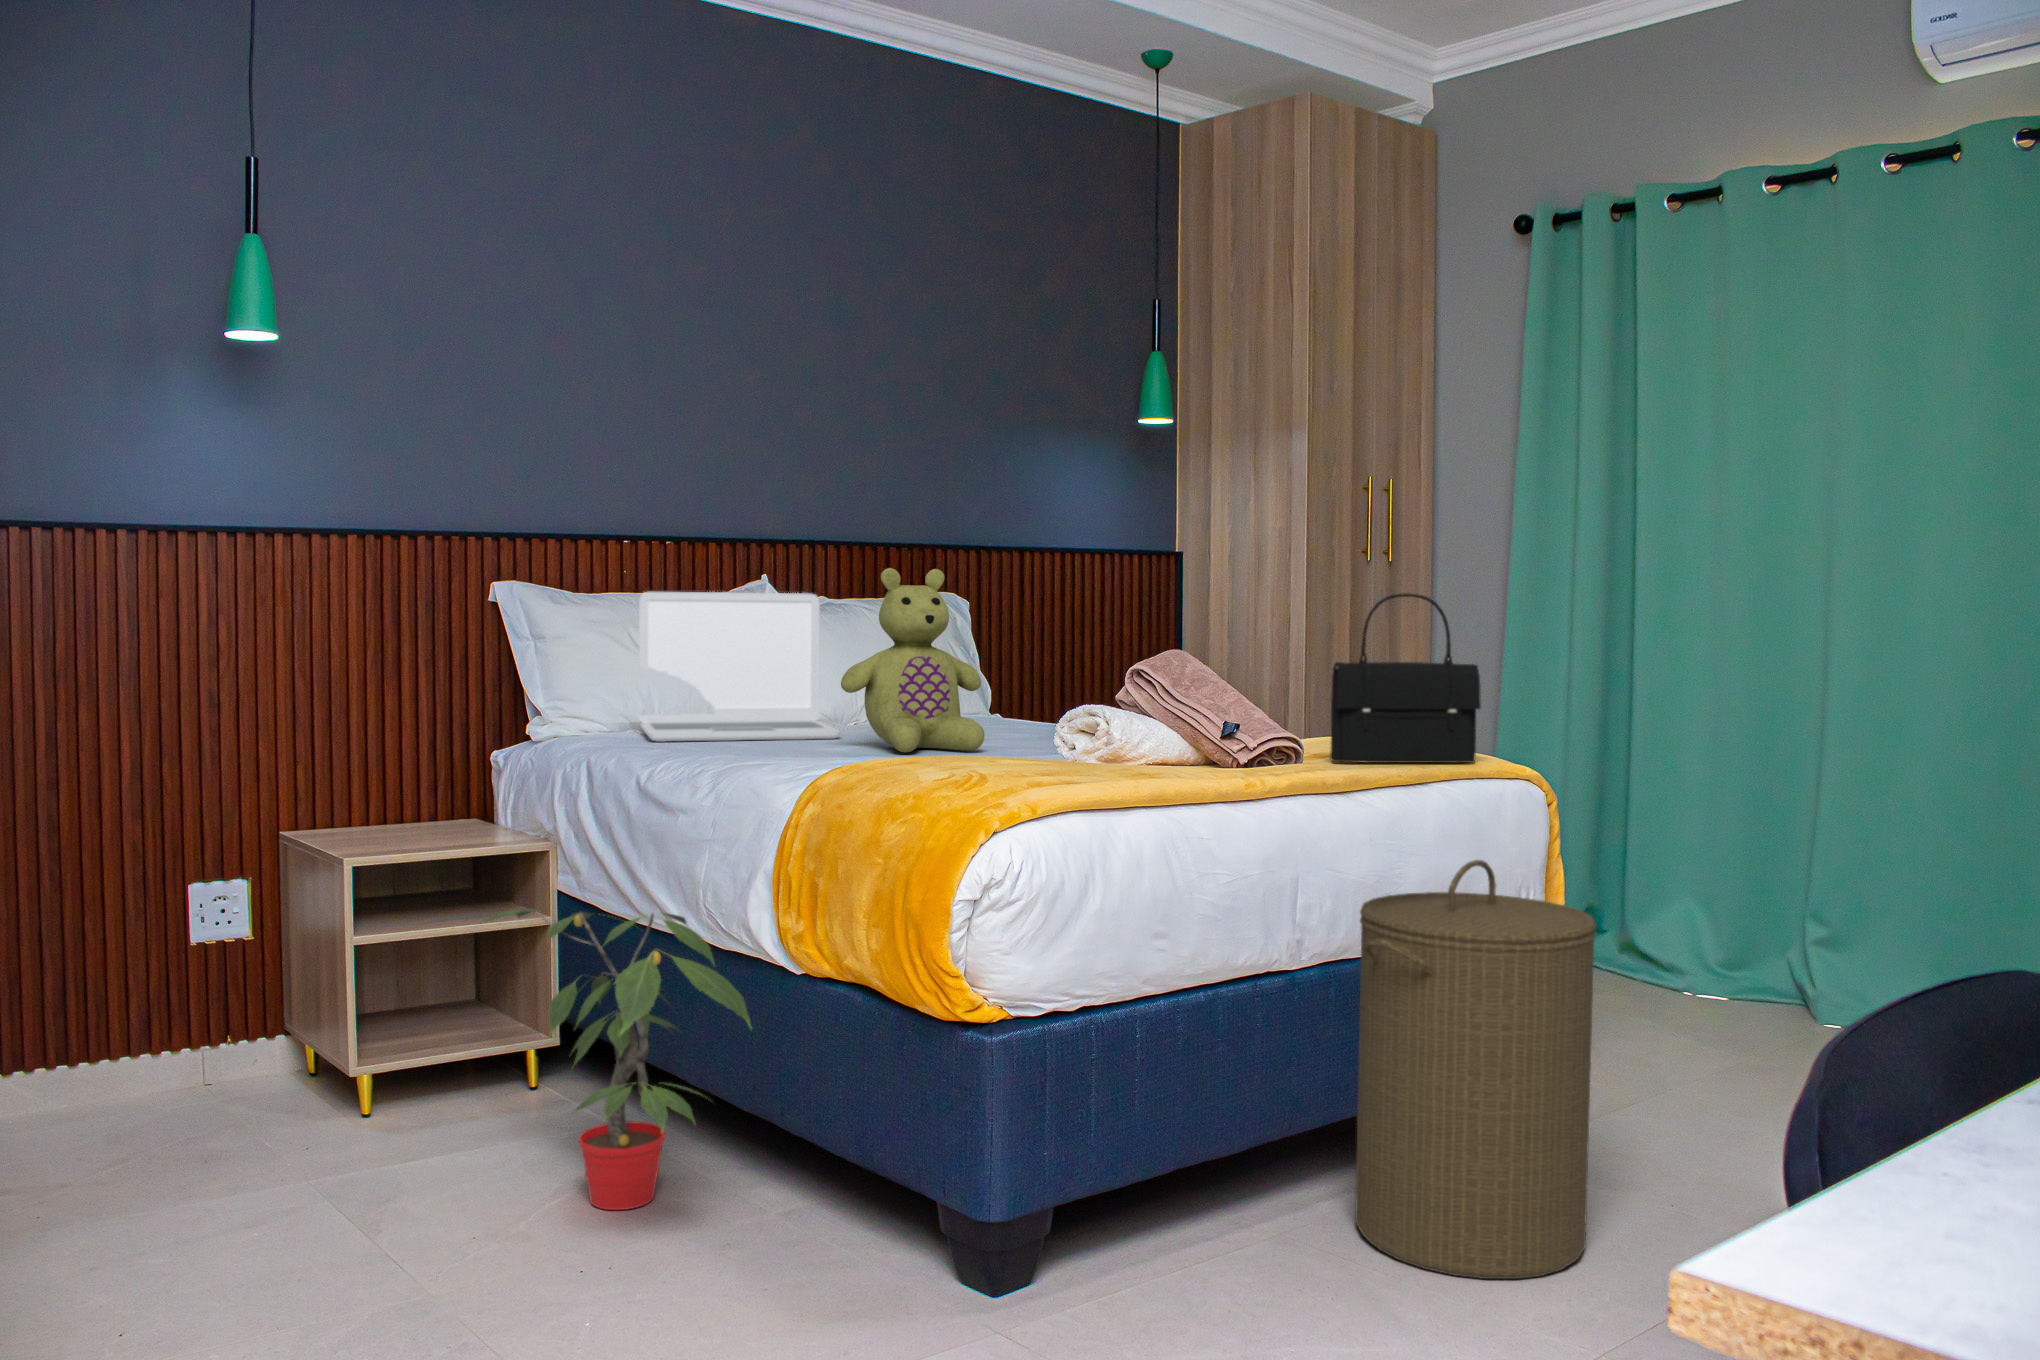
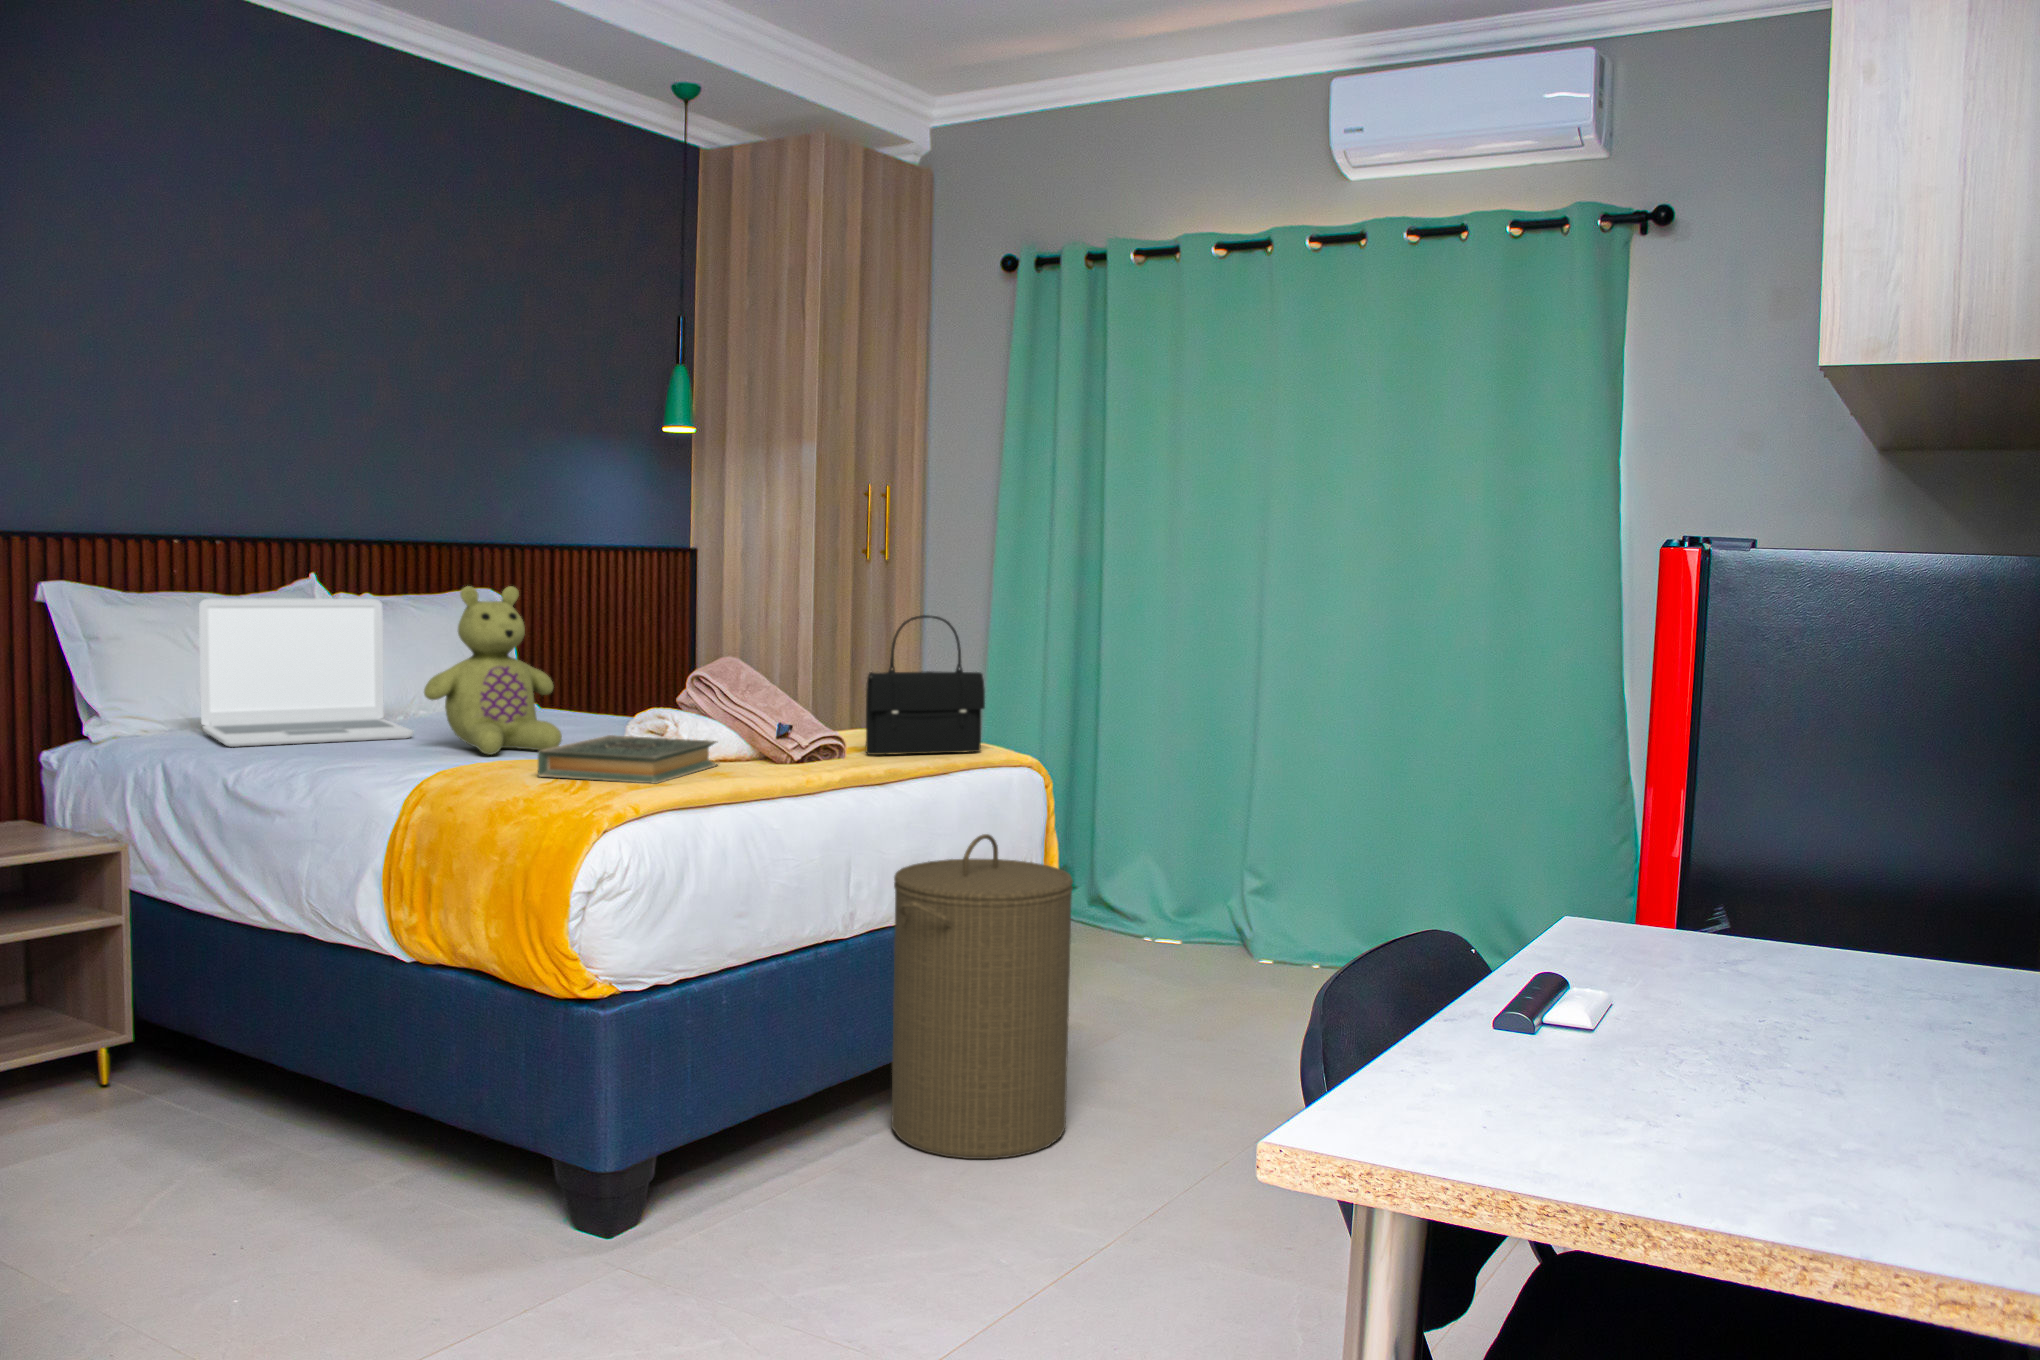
hardback book: none [941,731,1152,781] -> present [538,735,717,784]
potted plant: present [484,909,751,1210] -> none [73,913,377,1184]

